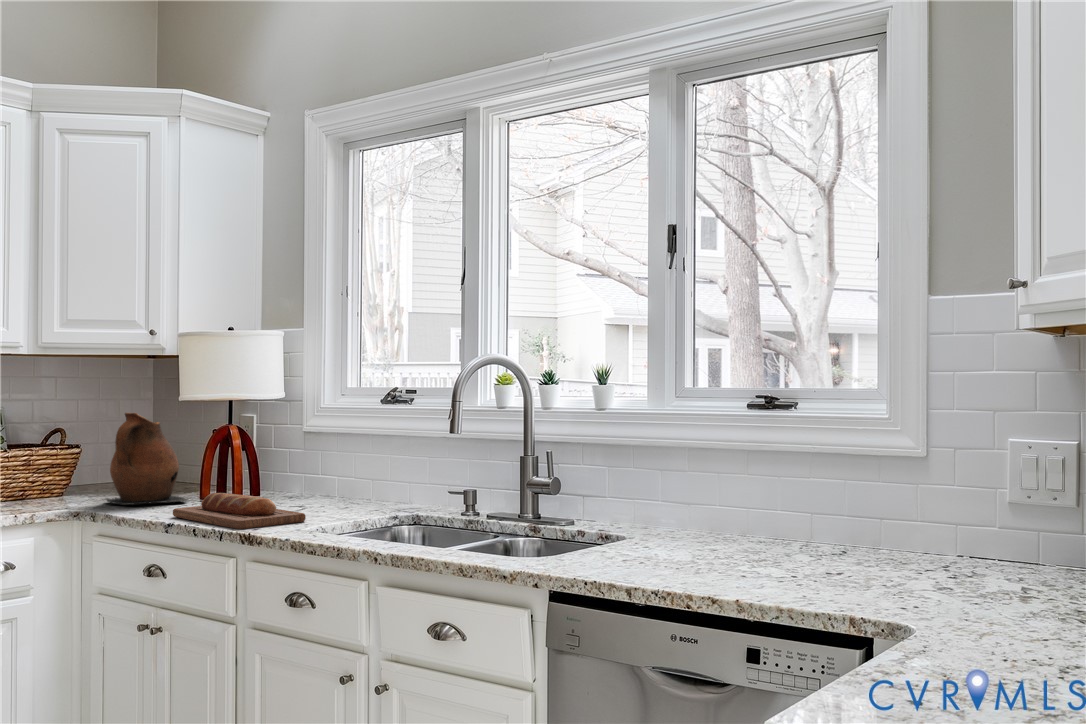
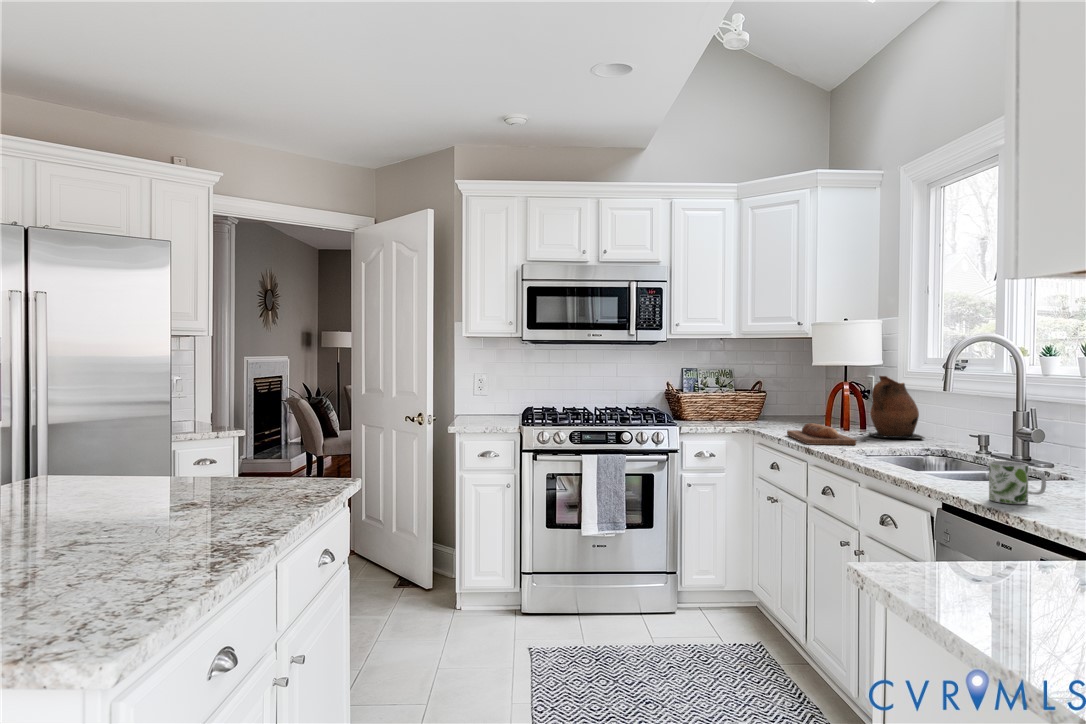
ceramic pitcher: present [106,413,188,505] -> present [869,376,925,439]
mug: none [631,523,688,581] -> present [989,461,1046,504]

